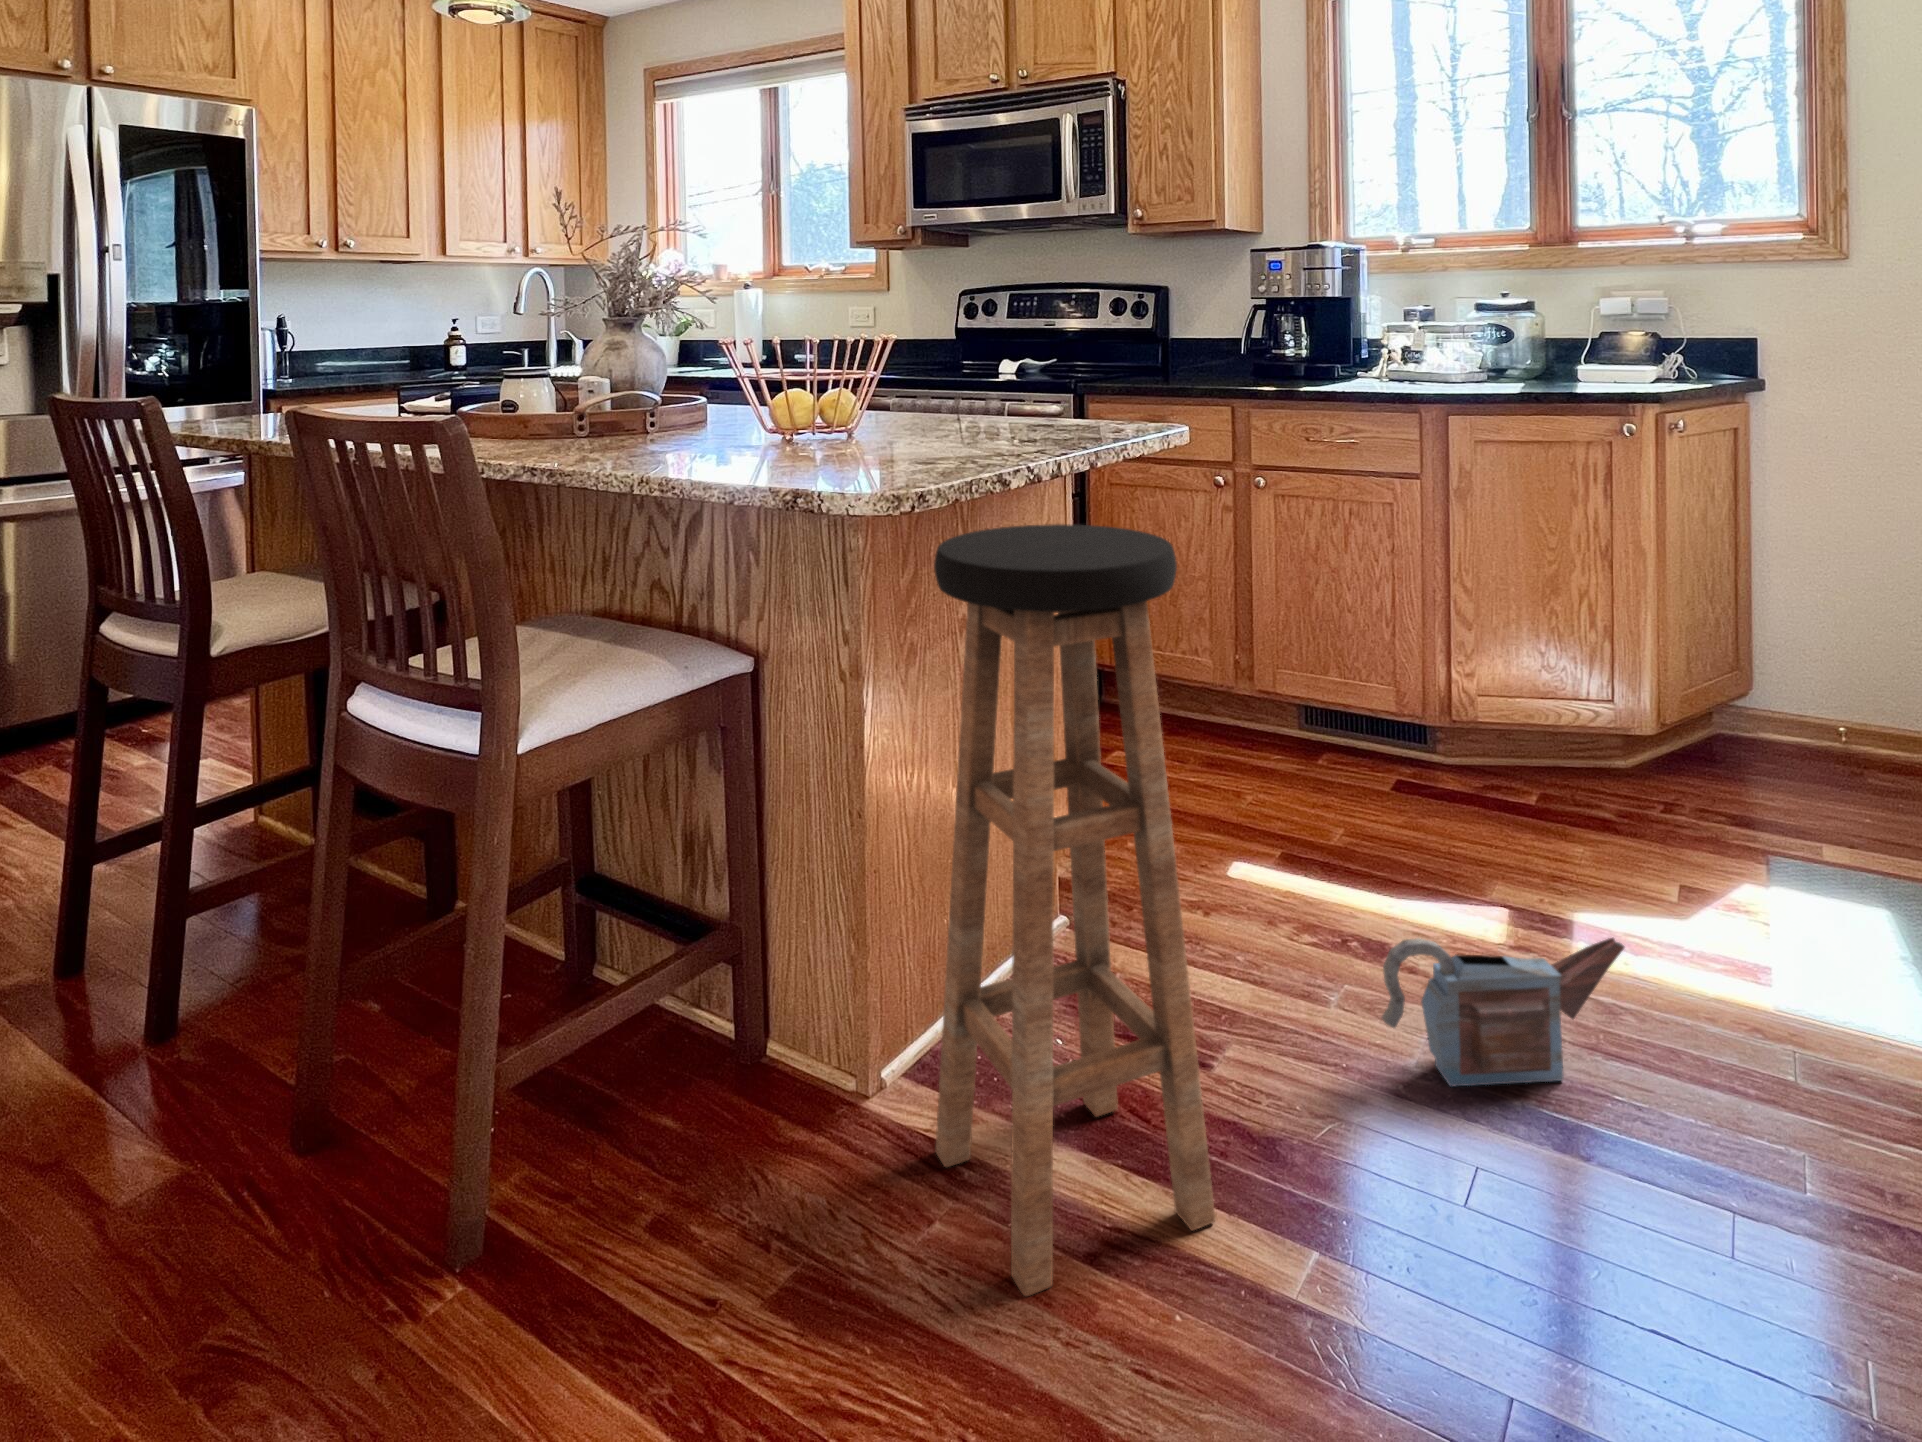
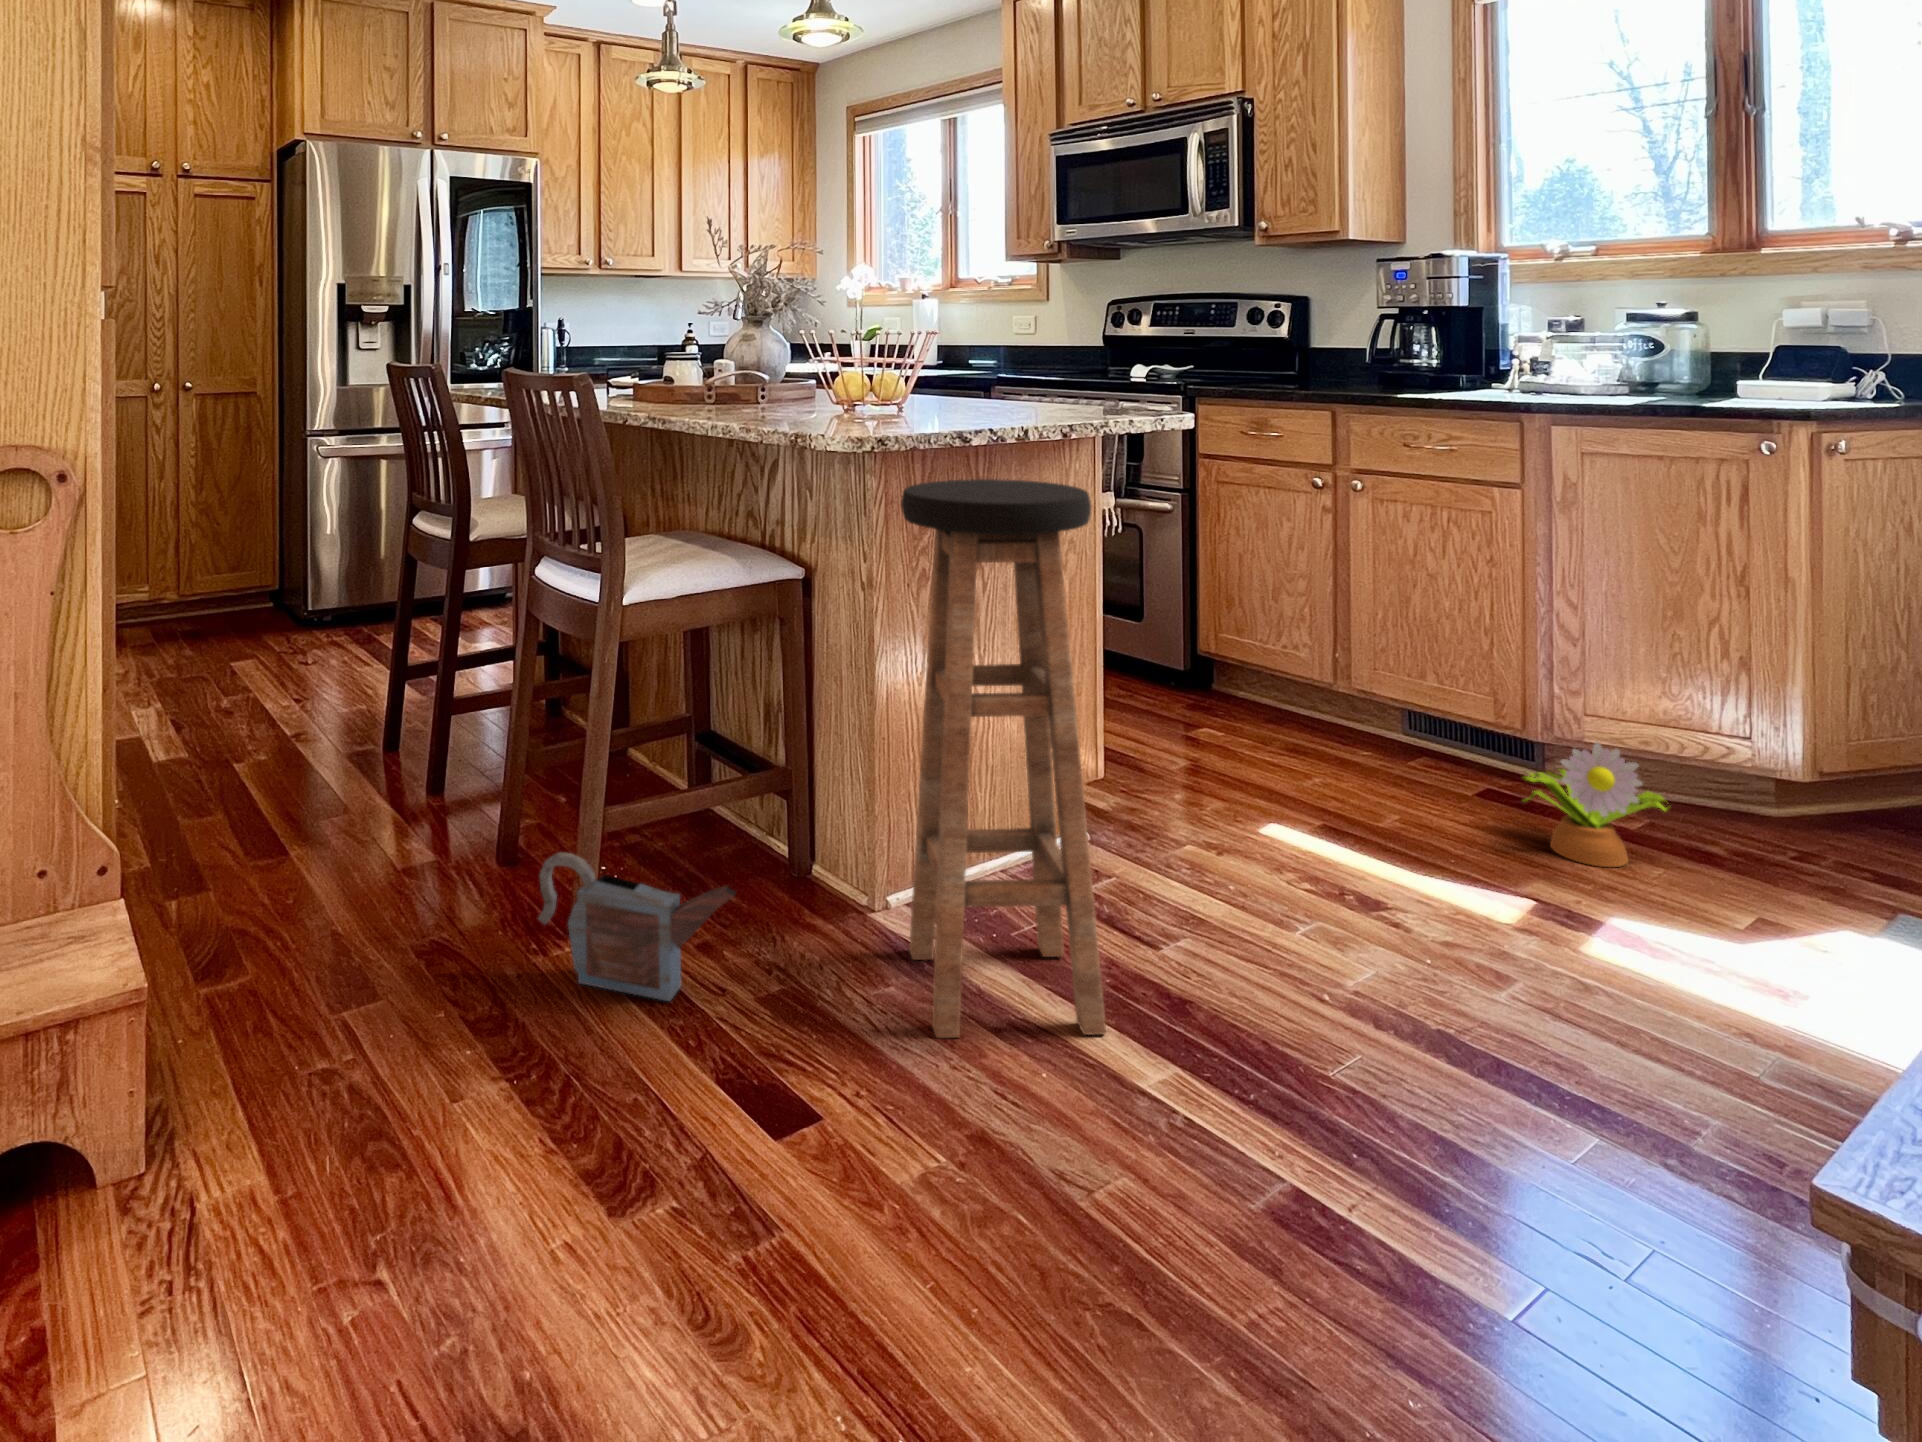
decorative plant: none [1449,731,1584,853] -> present [1523,742,1669,867]
watering can: present [1382,938,1624,1086] -> present [538,852,736,1001]

